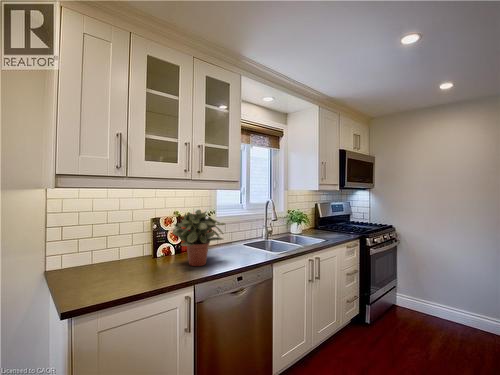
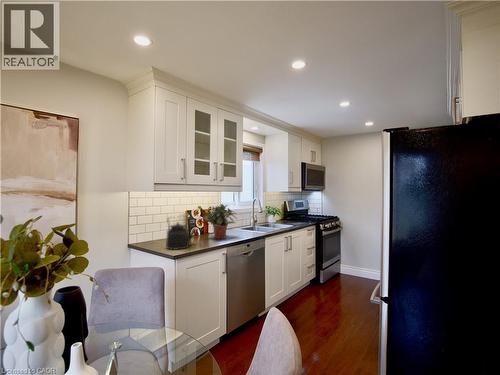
kettle: none [88,231,149,291] -> present [166,218,195,250]

